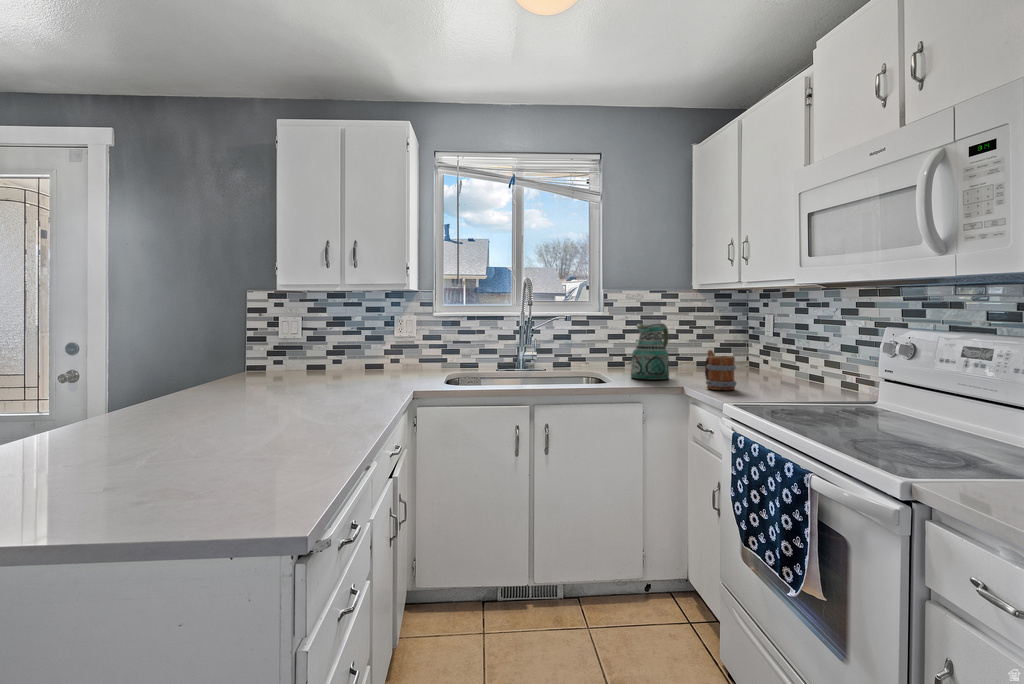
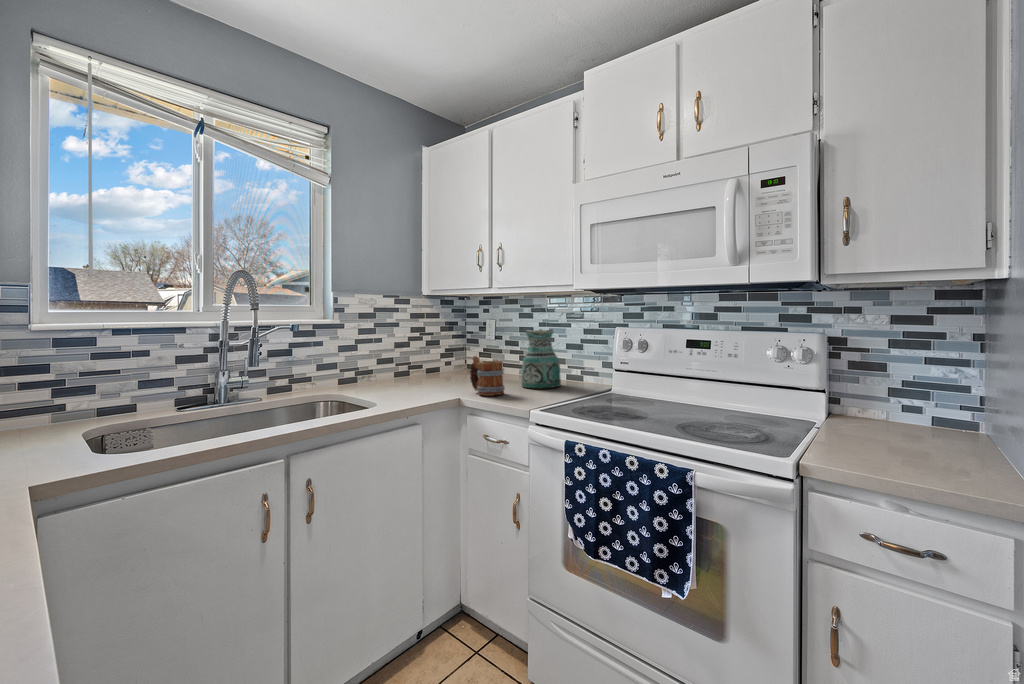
ceramic pitcher: present [631,323,669,380] -> present [522,329,561,388]

